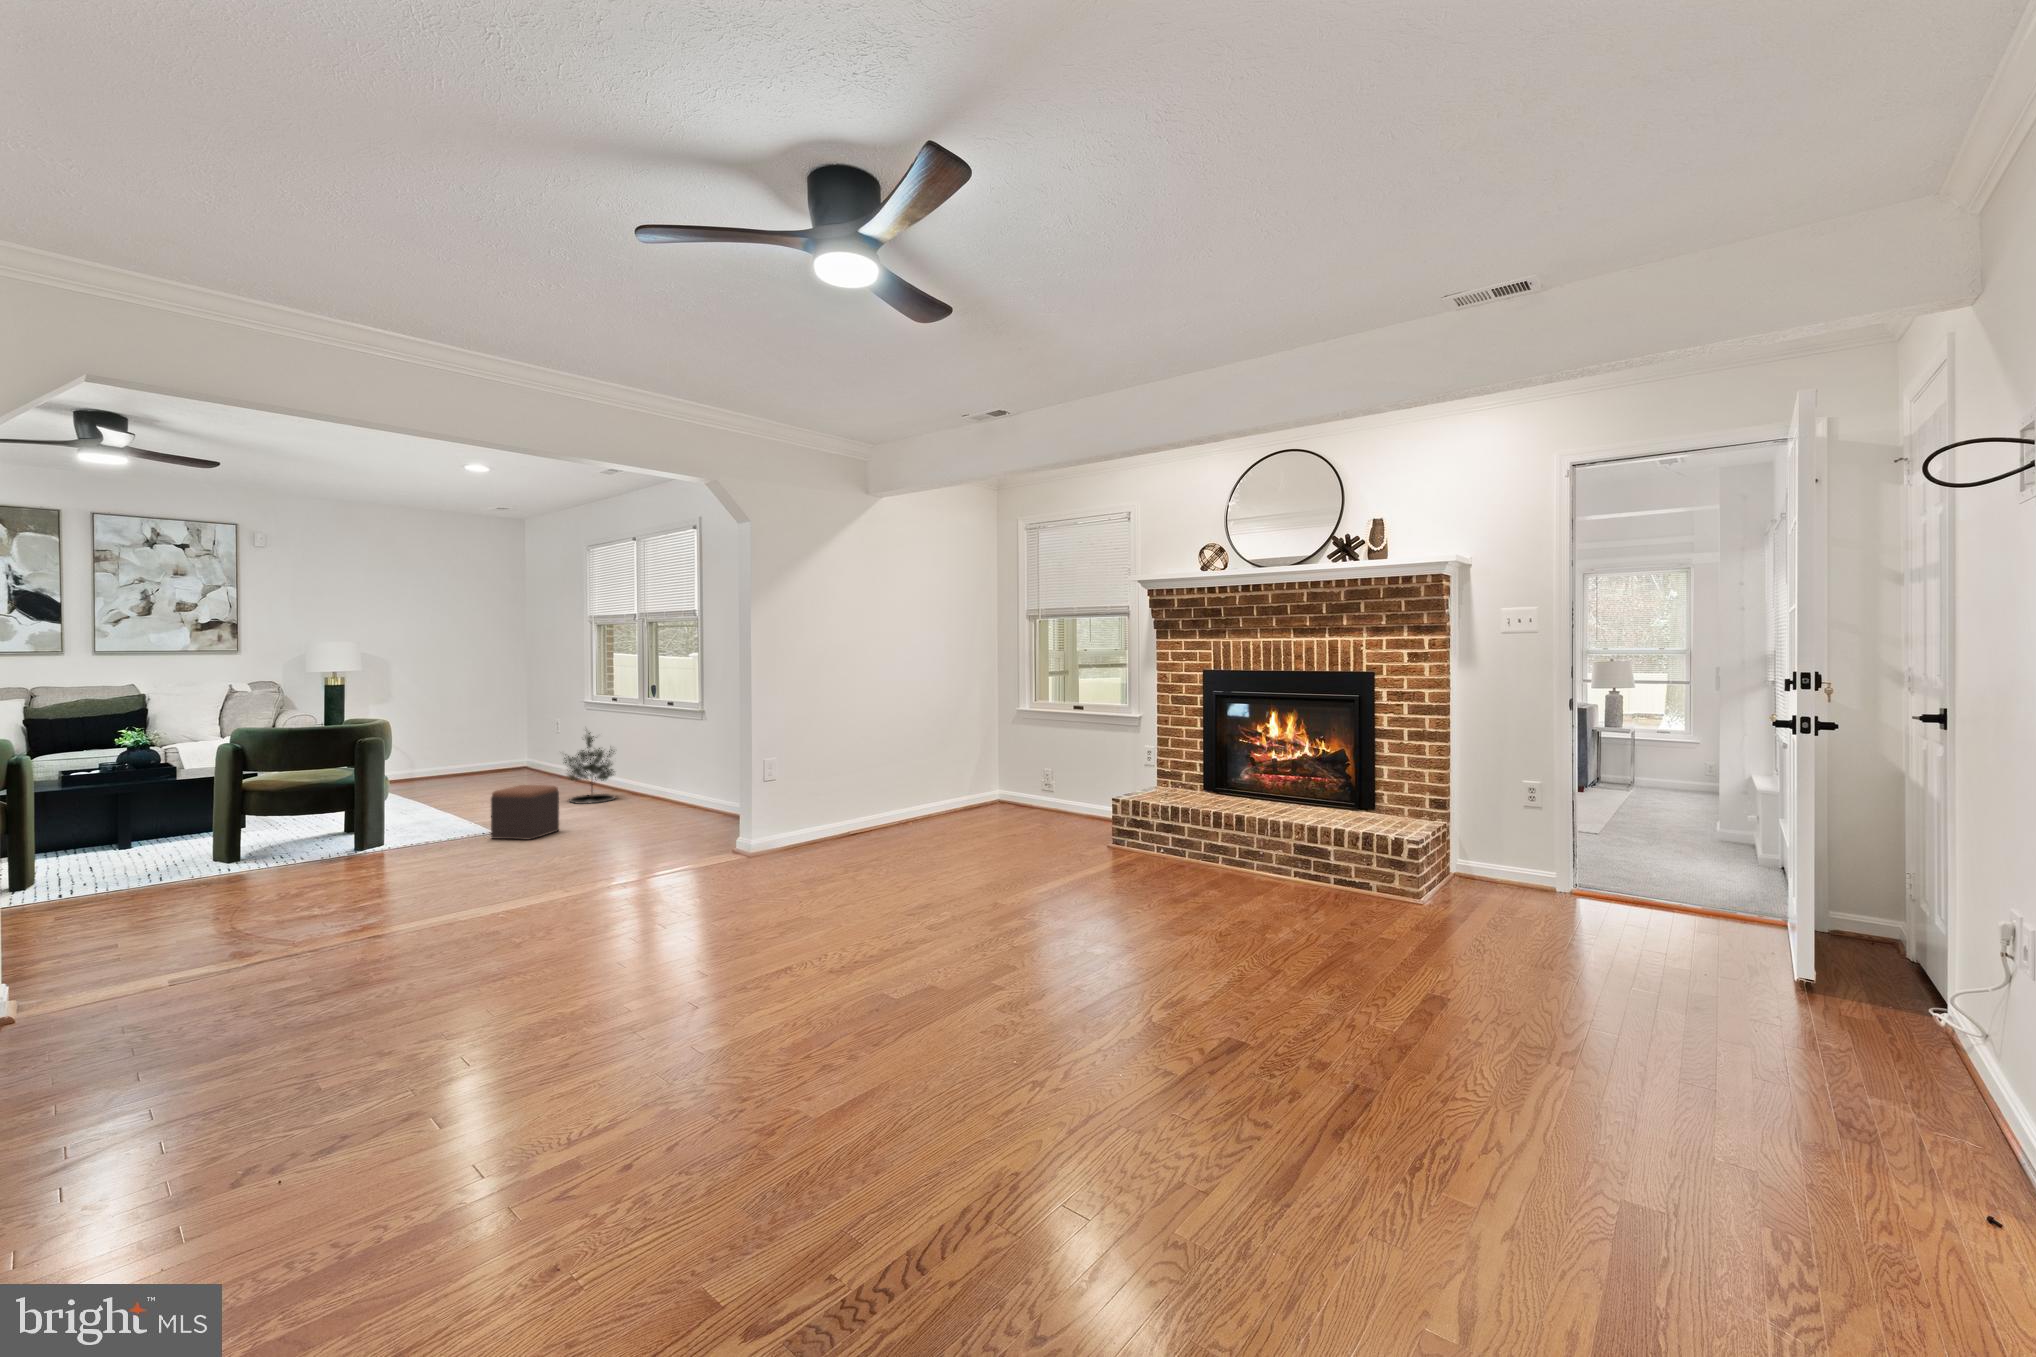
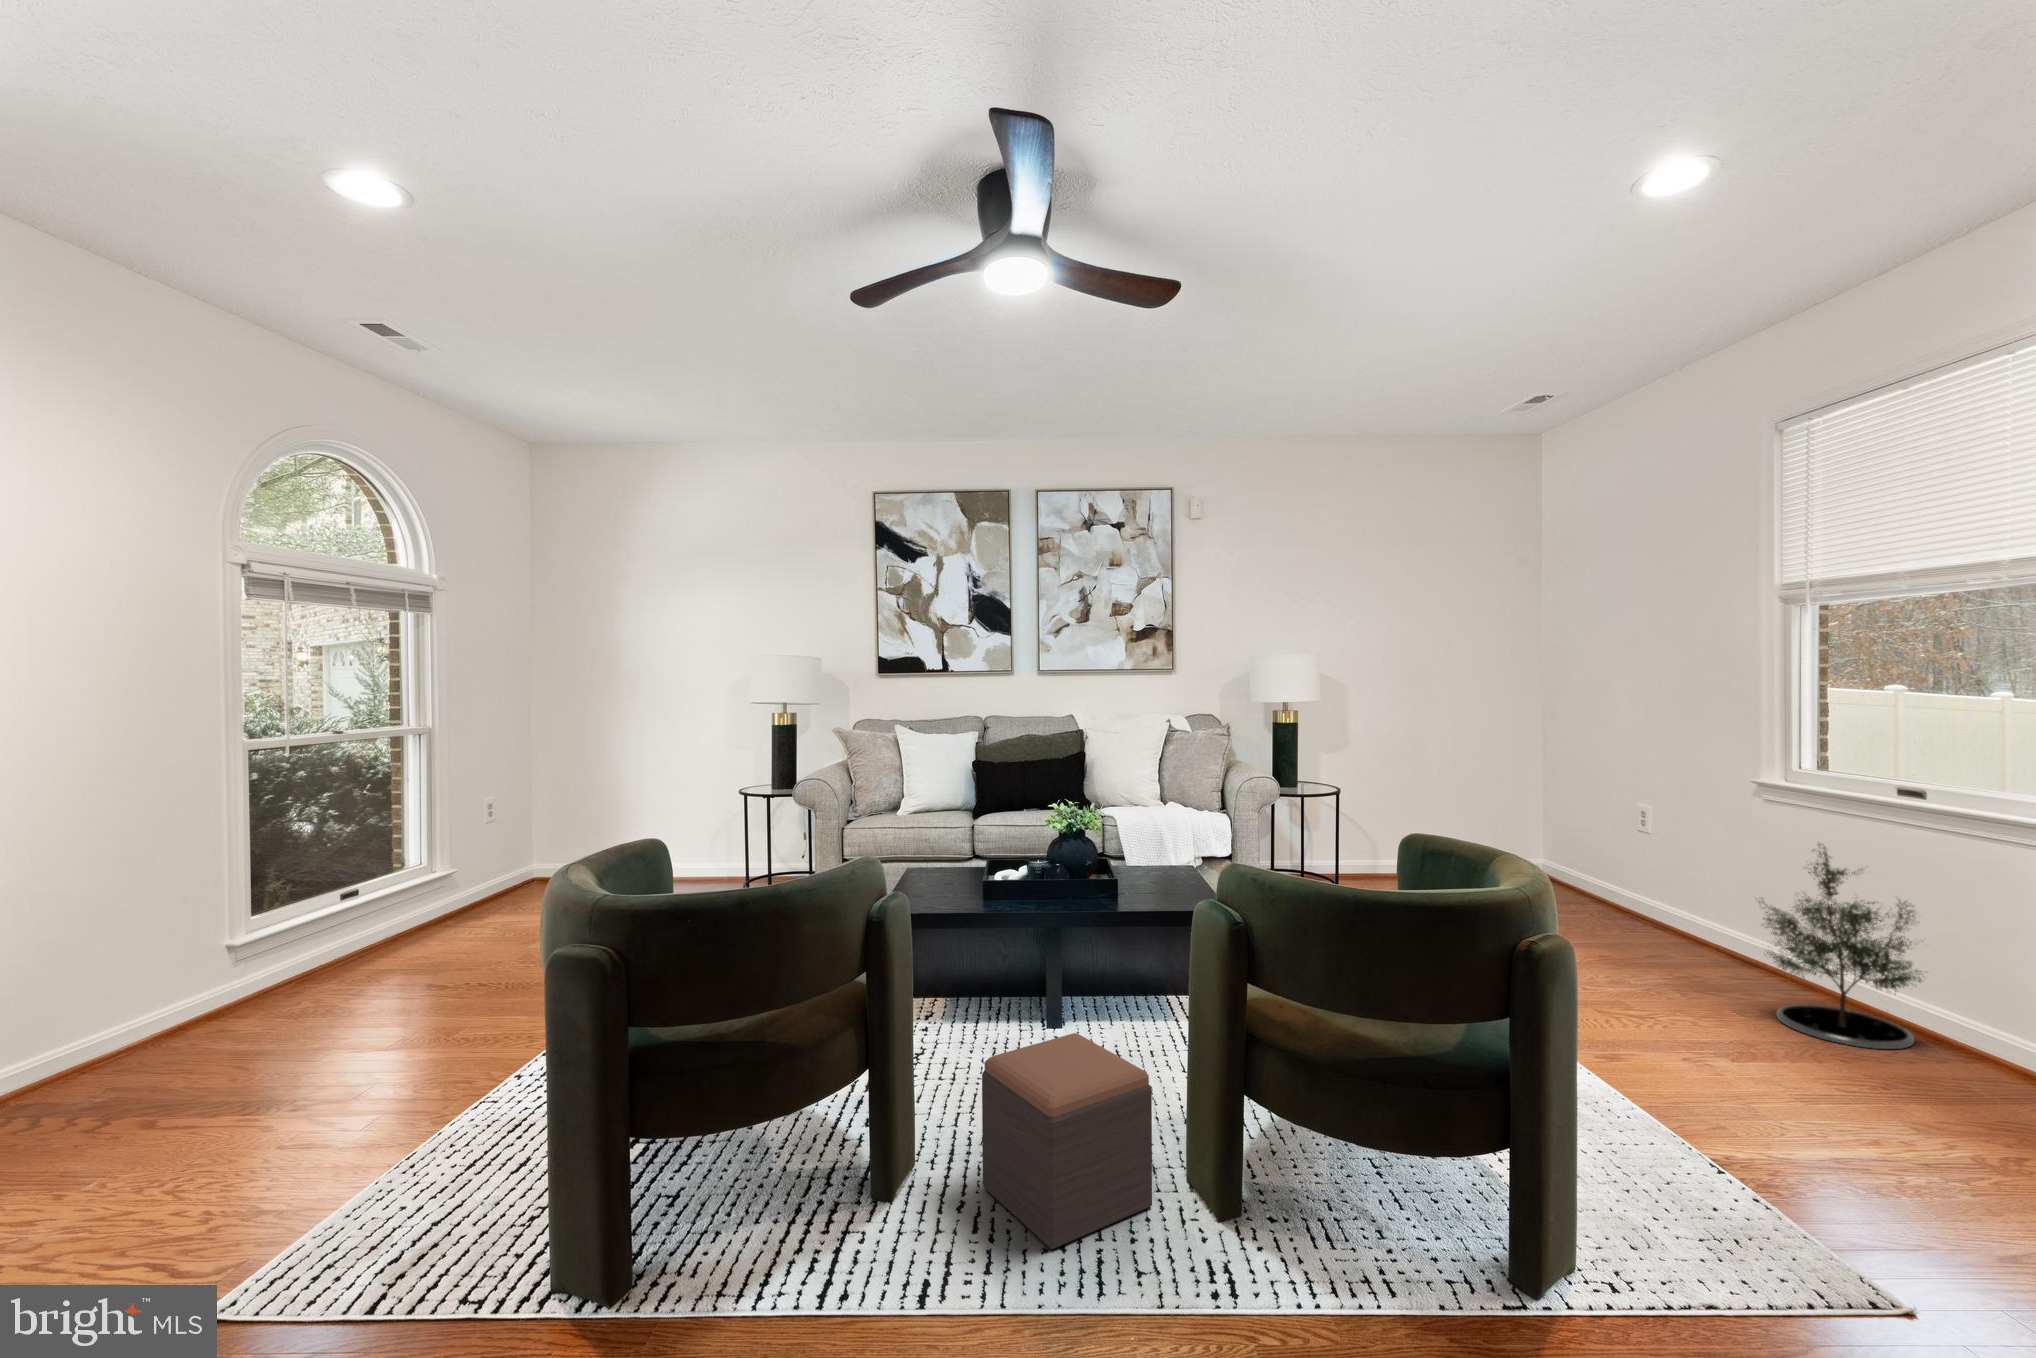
footstool: present [491,785,559,840] -> present [982,1033,1152,1249]

